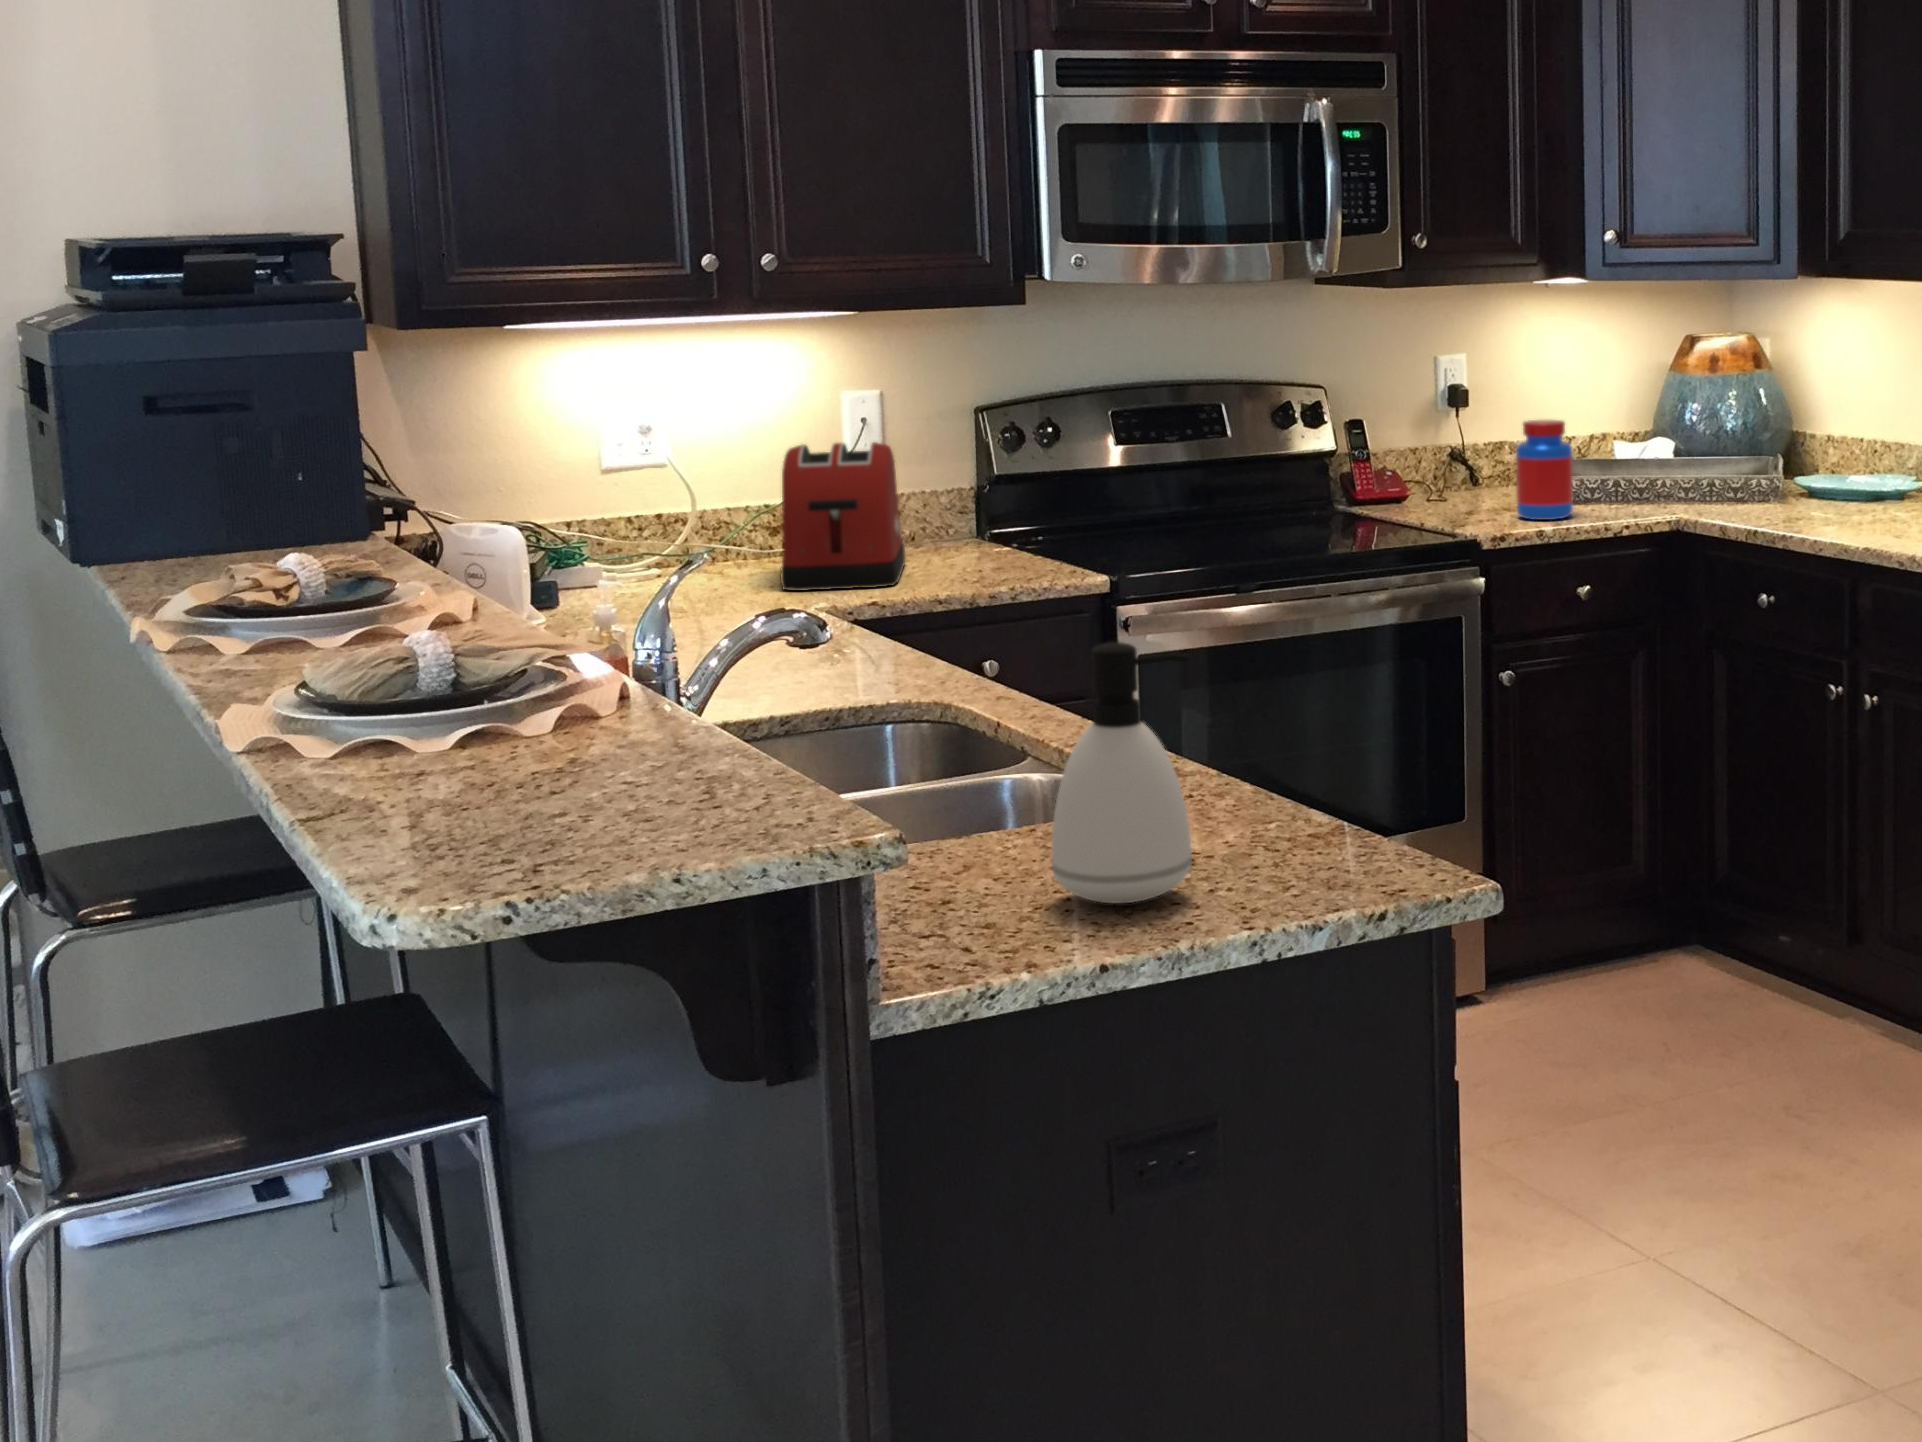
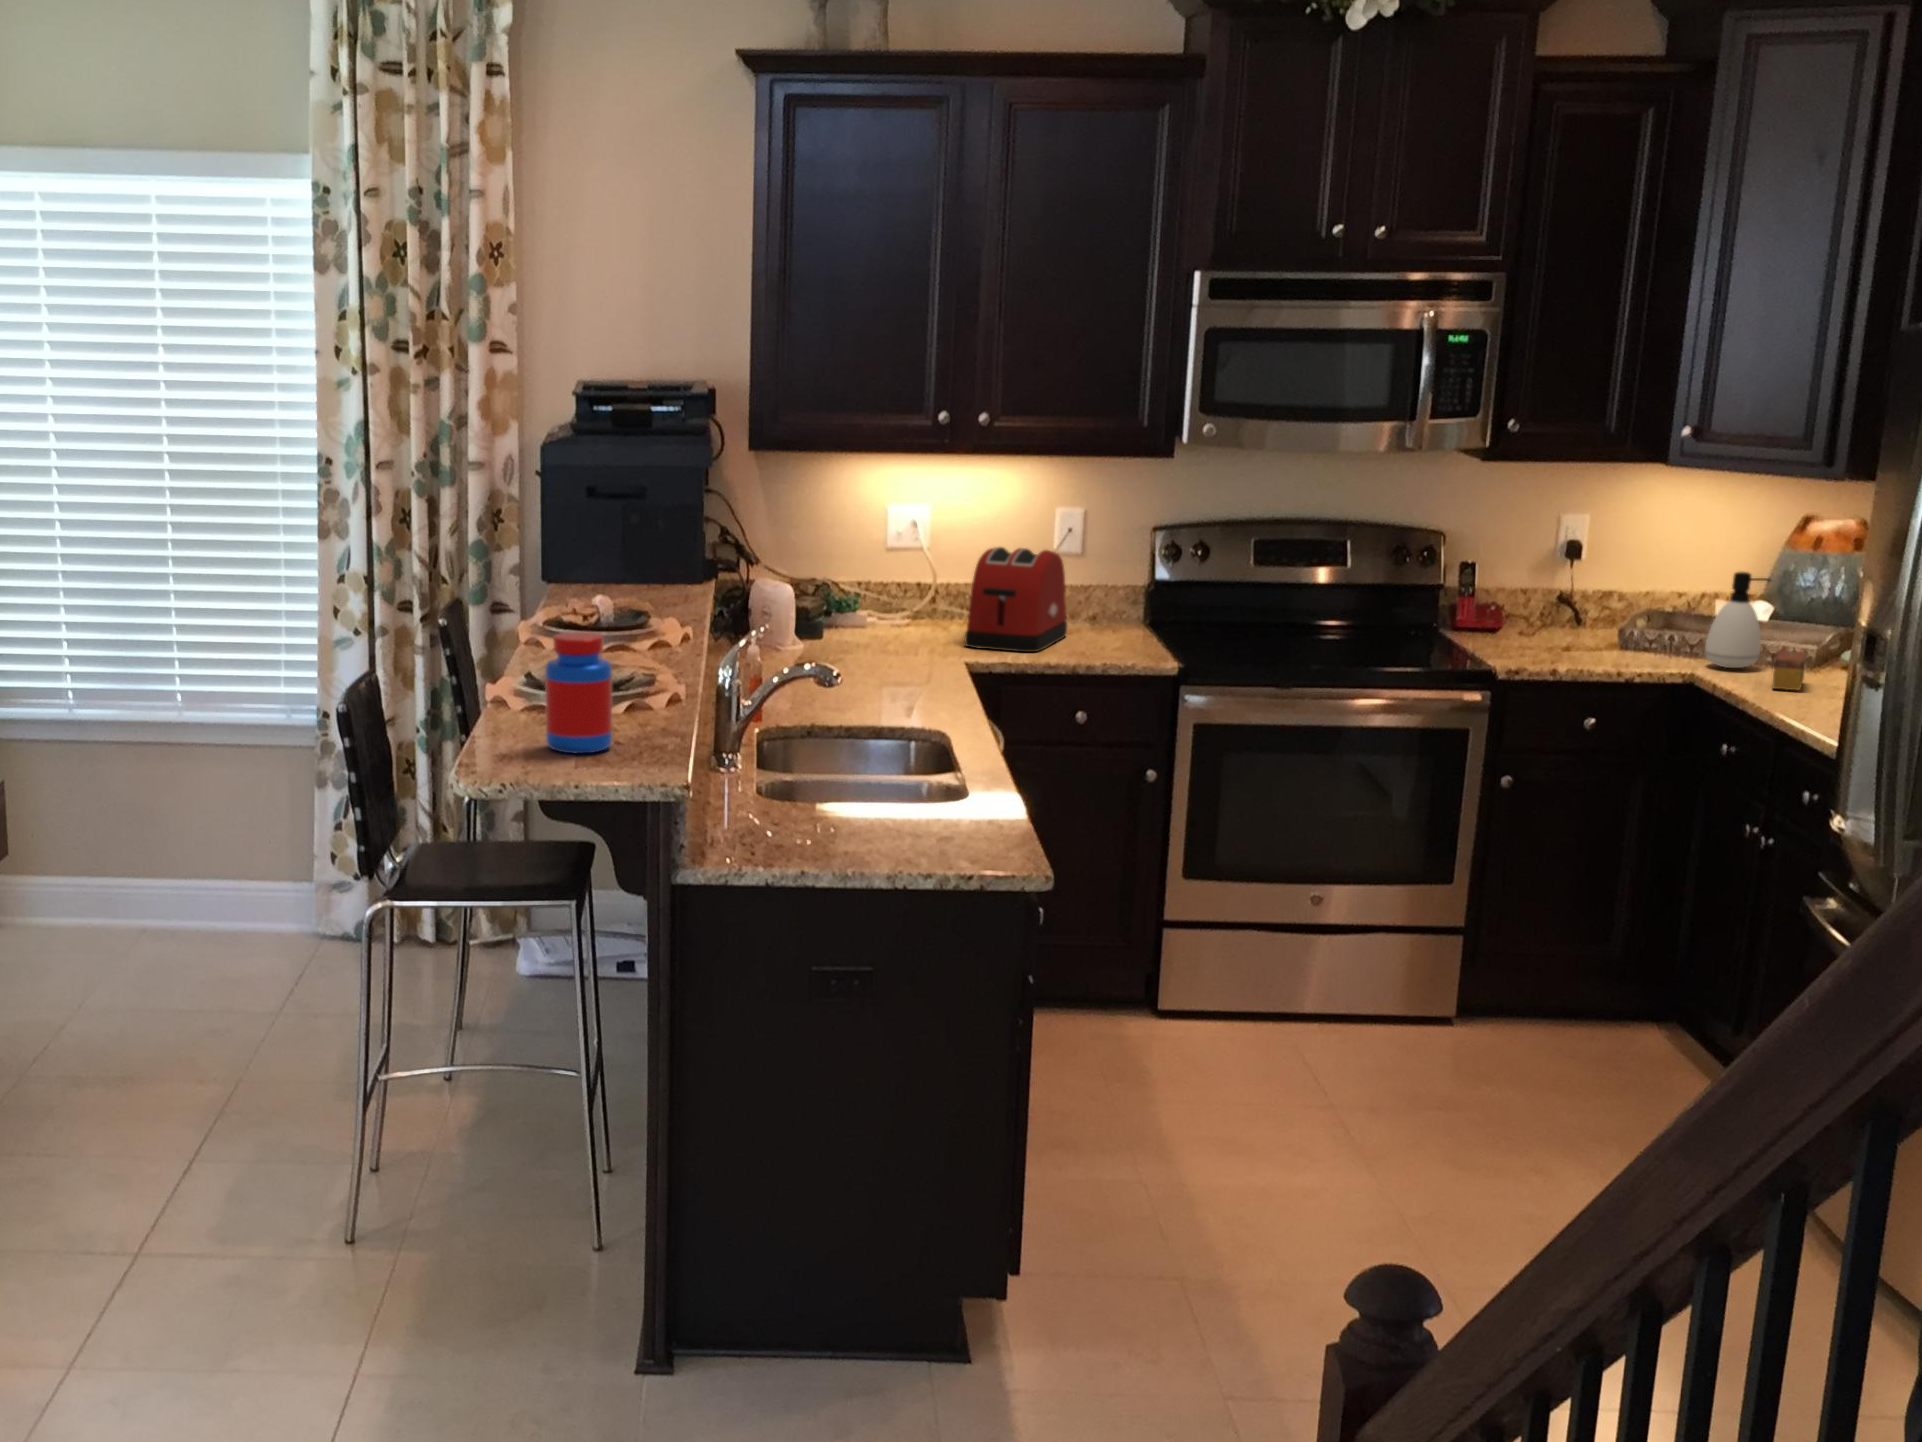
jar: present [1516,420,1573,520] -> present [545,632,612,753]
tea box: none [1778,476,1829,521] -> present [1773,650,1805,690]
soap dispenser: present [1052,642,1192,904] -> present [1705,572,1771,668]

